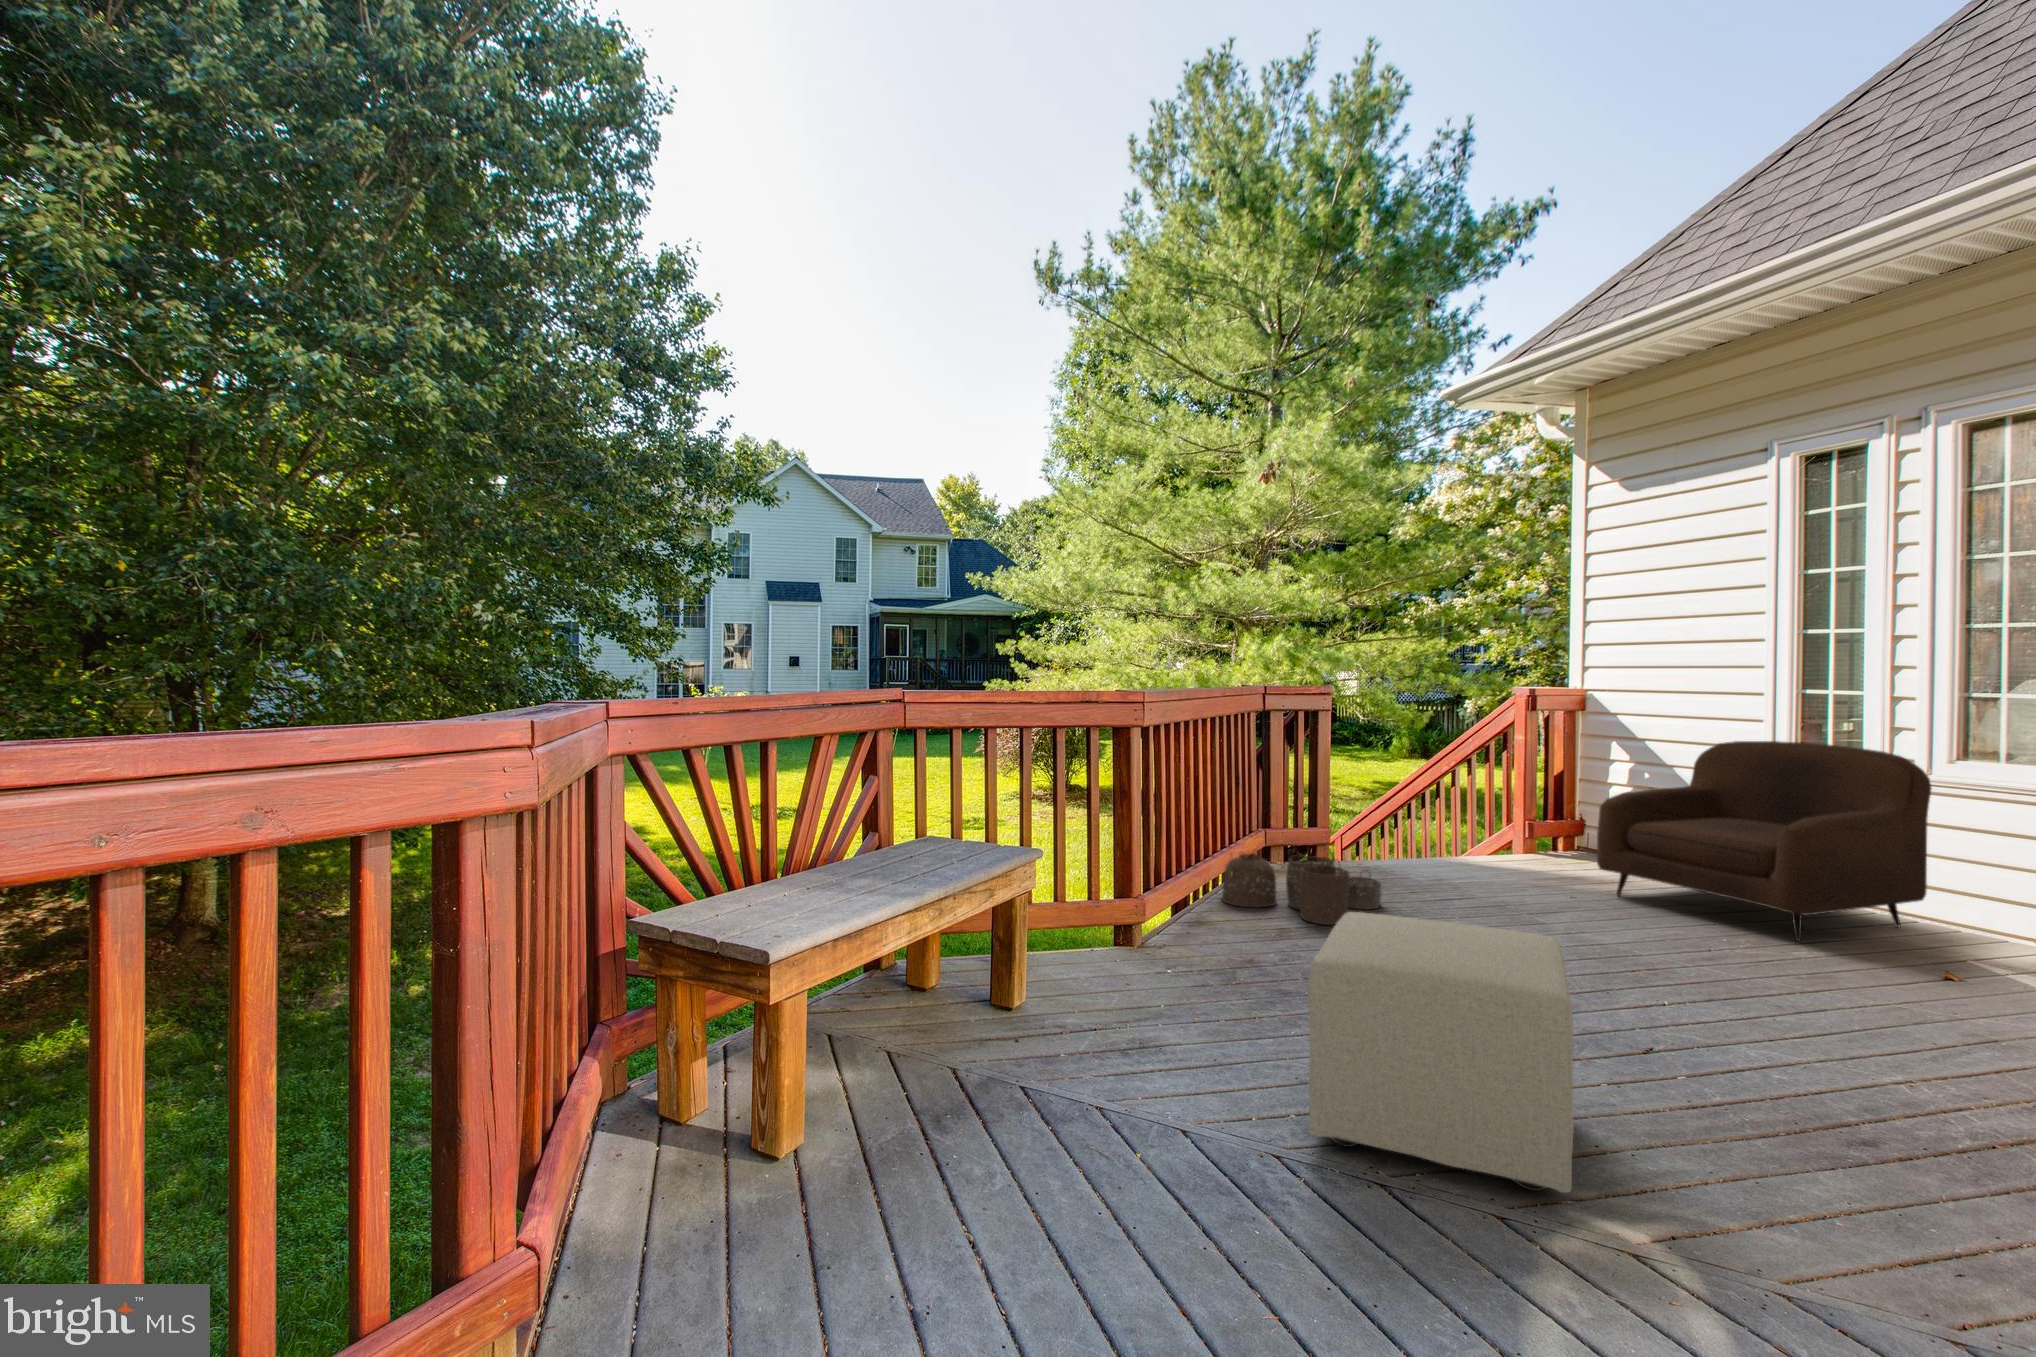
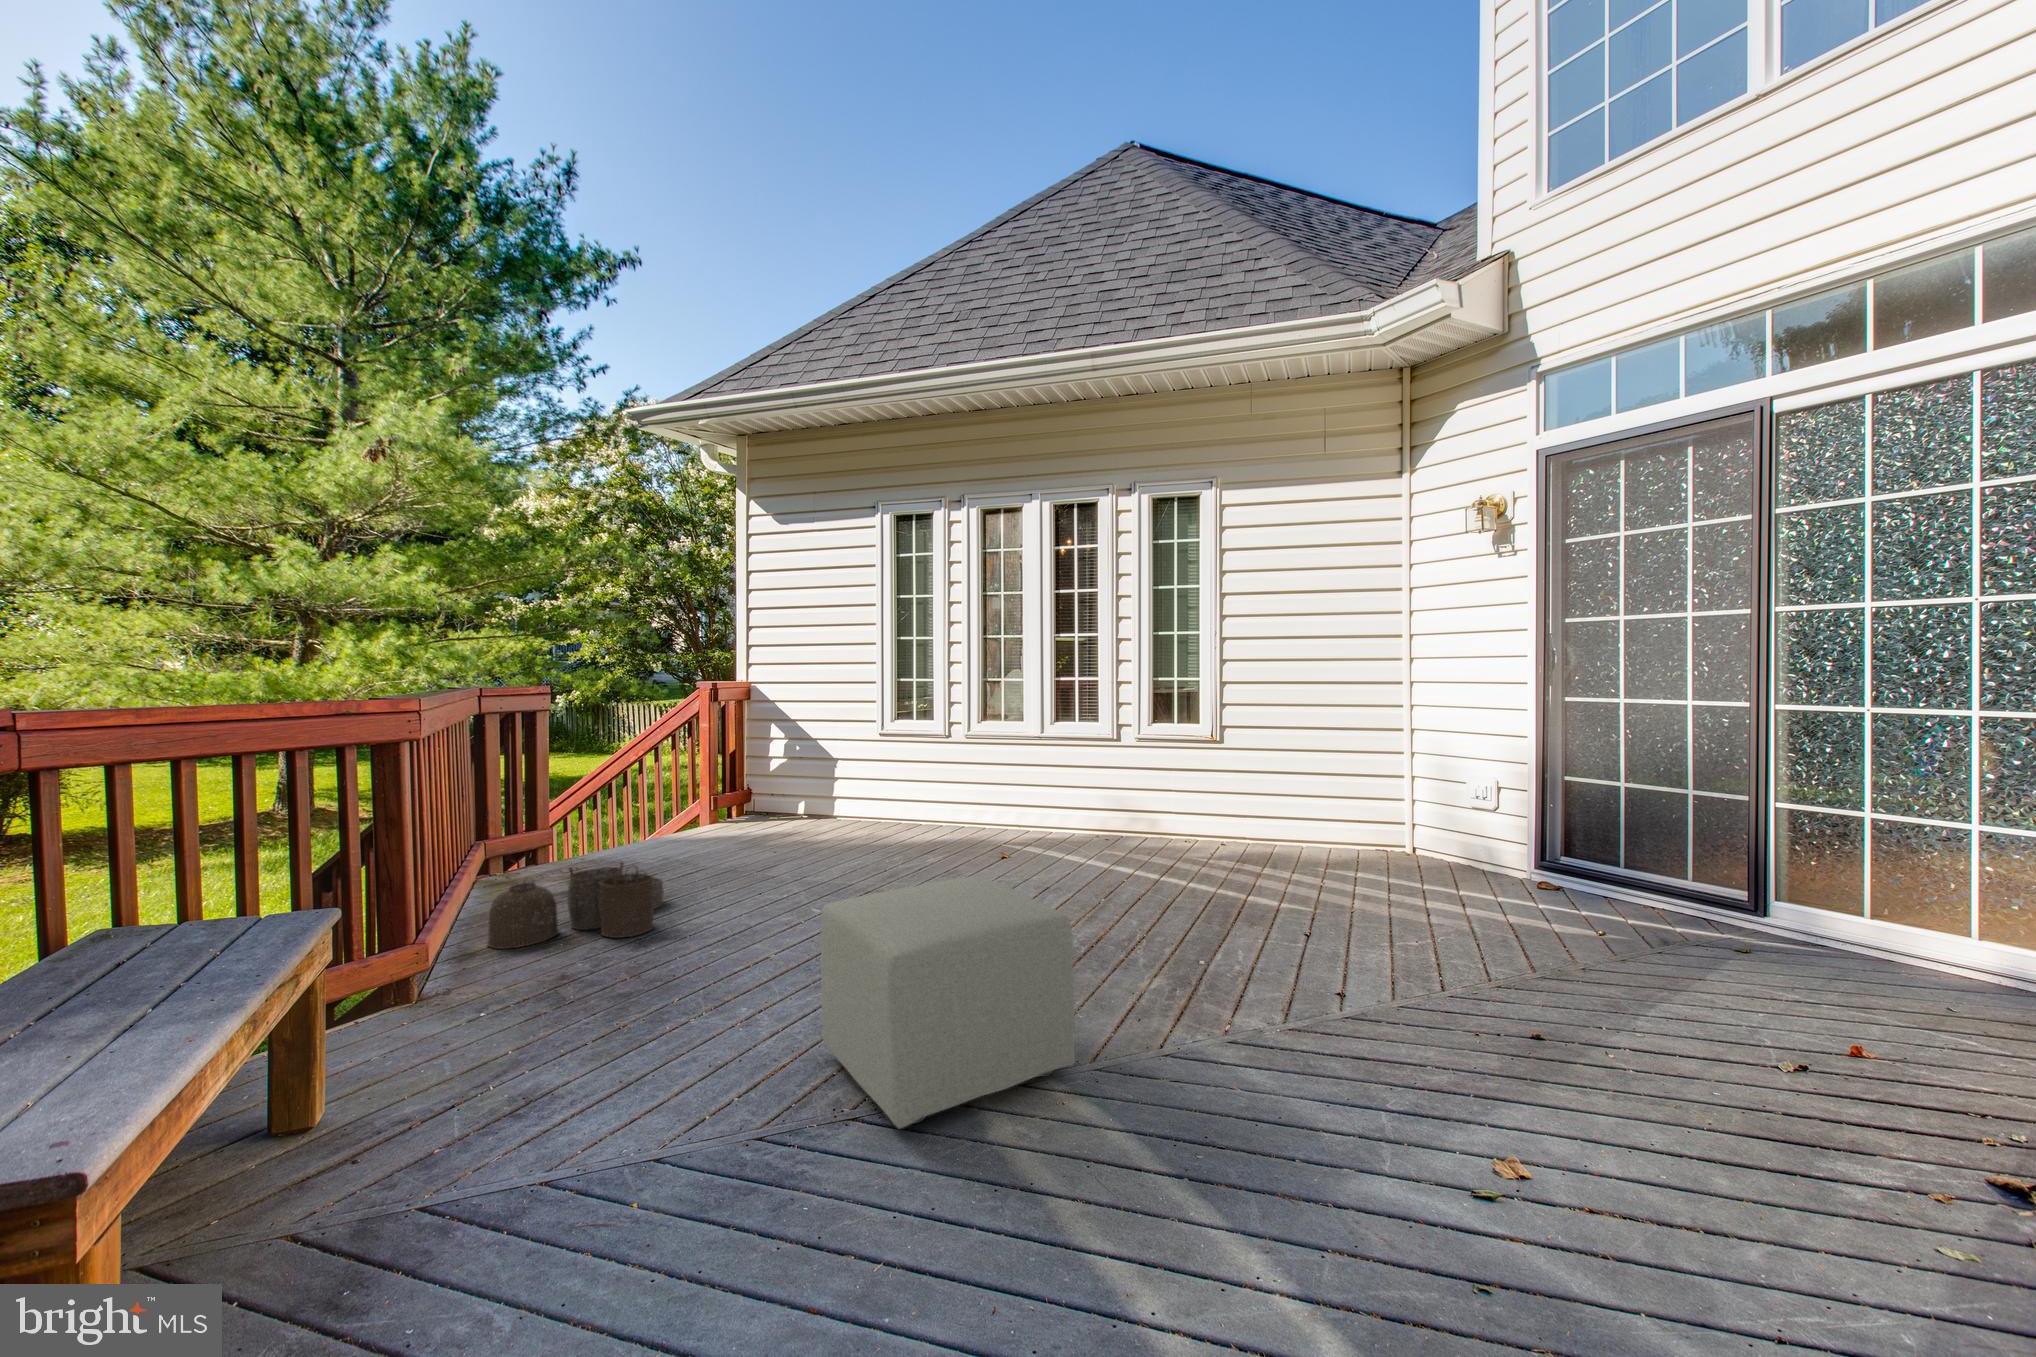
armchair: present [1597,741,1931,941] -> none [800,713,973,846]

